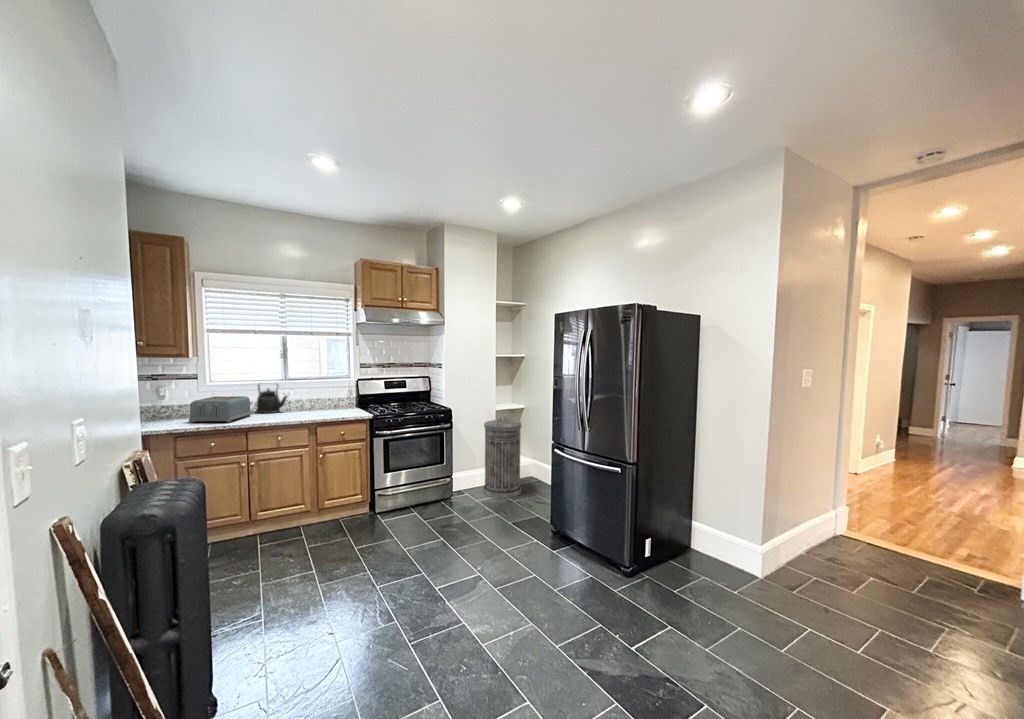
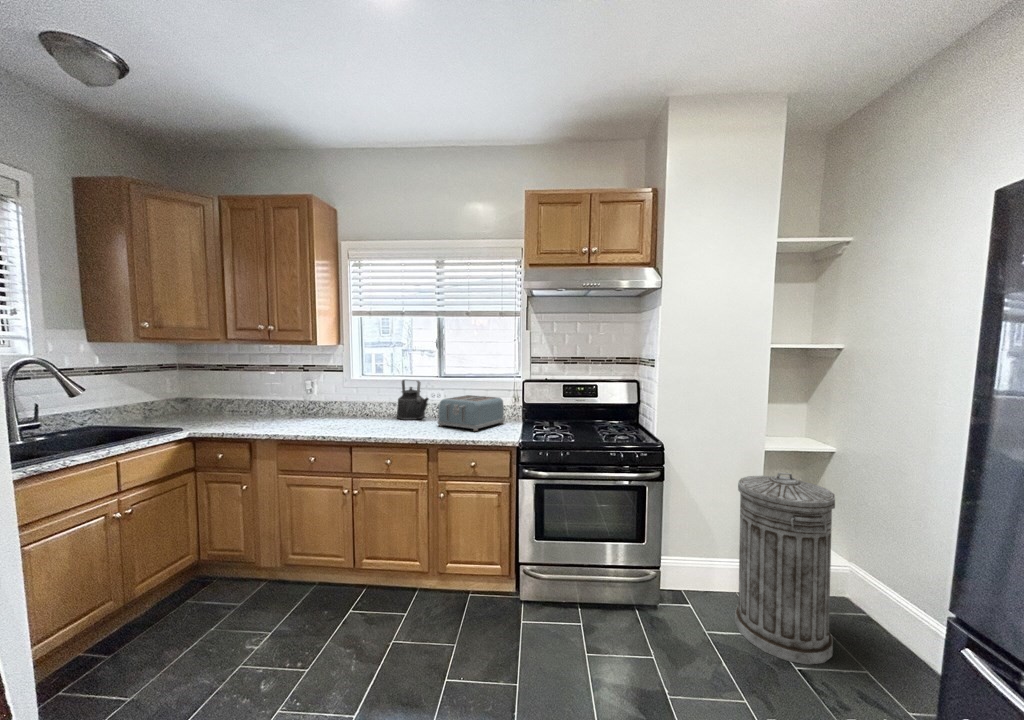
toaster: present [189,396,251,423] -> present [437,395,505,431]

